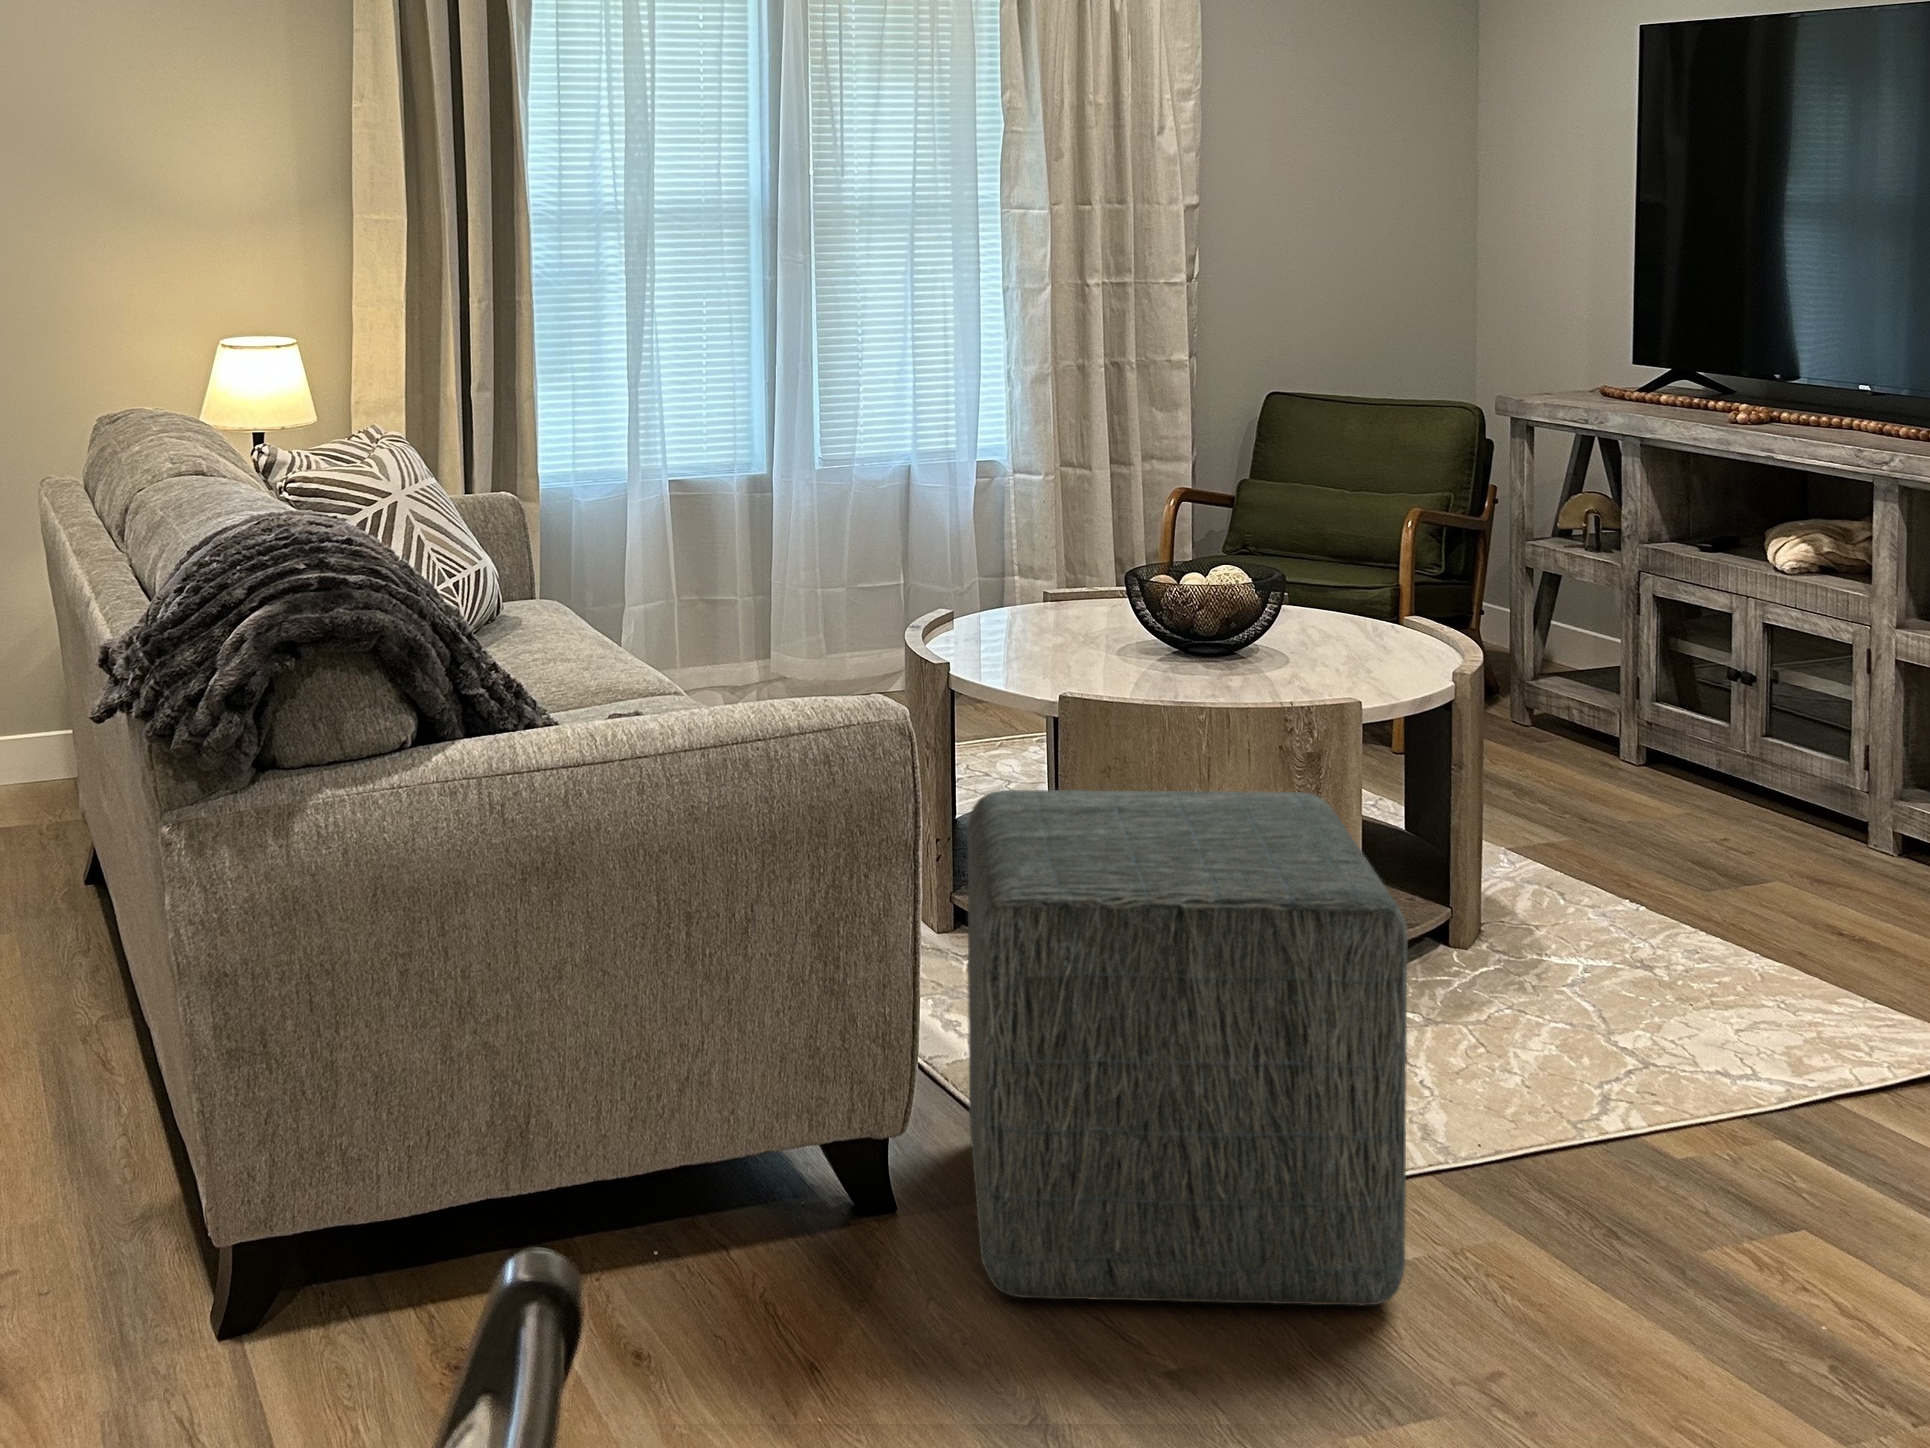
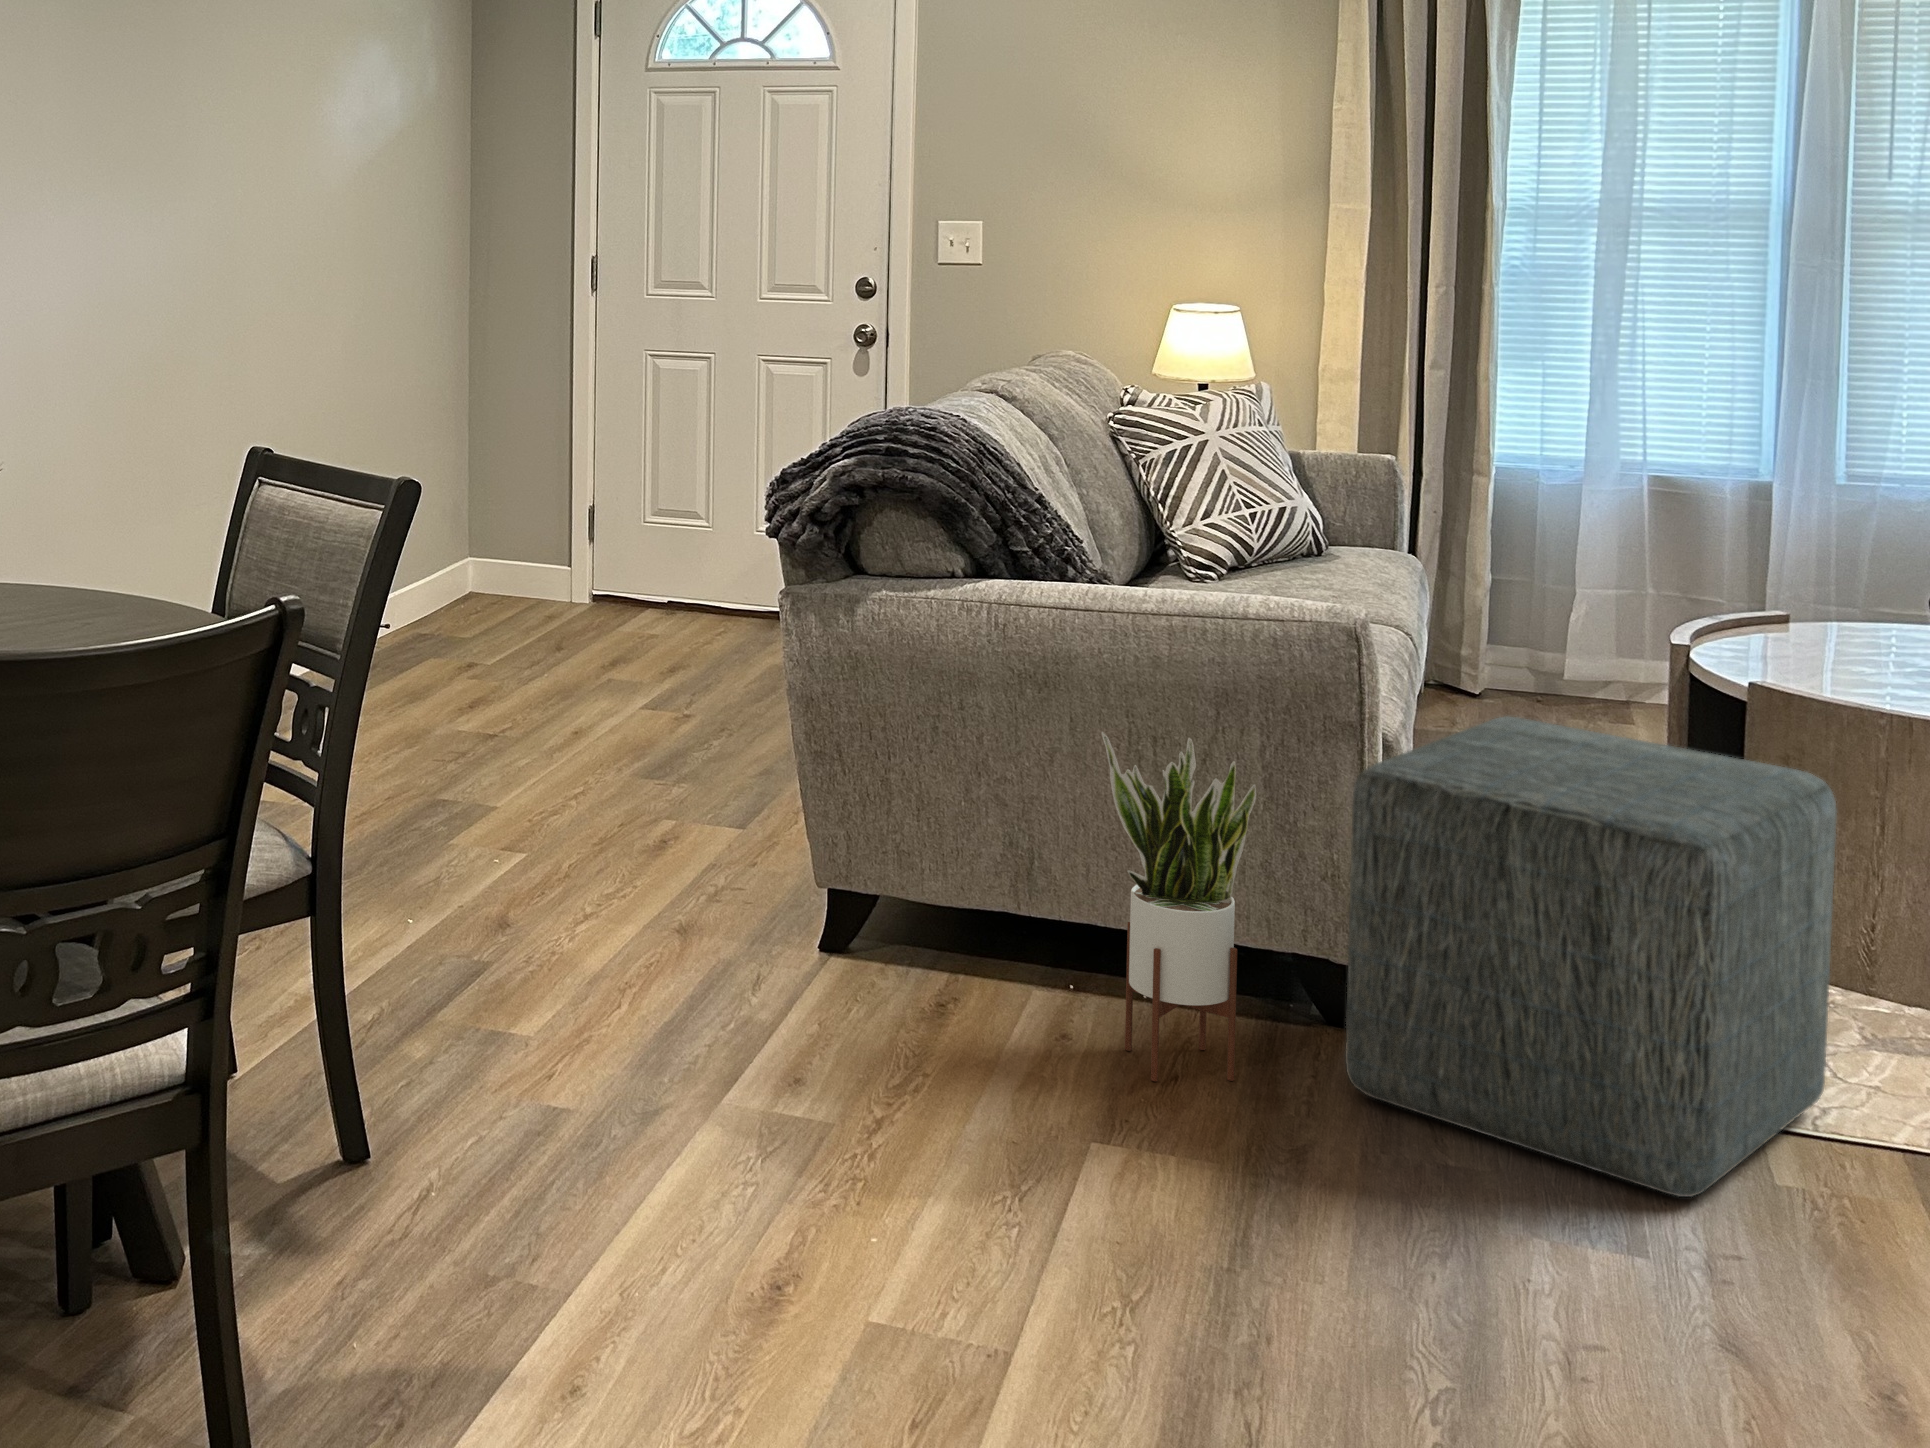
potted plant: none [703,908,876,1375] -> present [1102,732,1256,1081]

